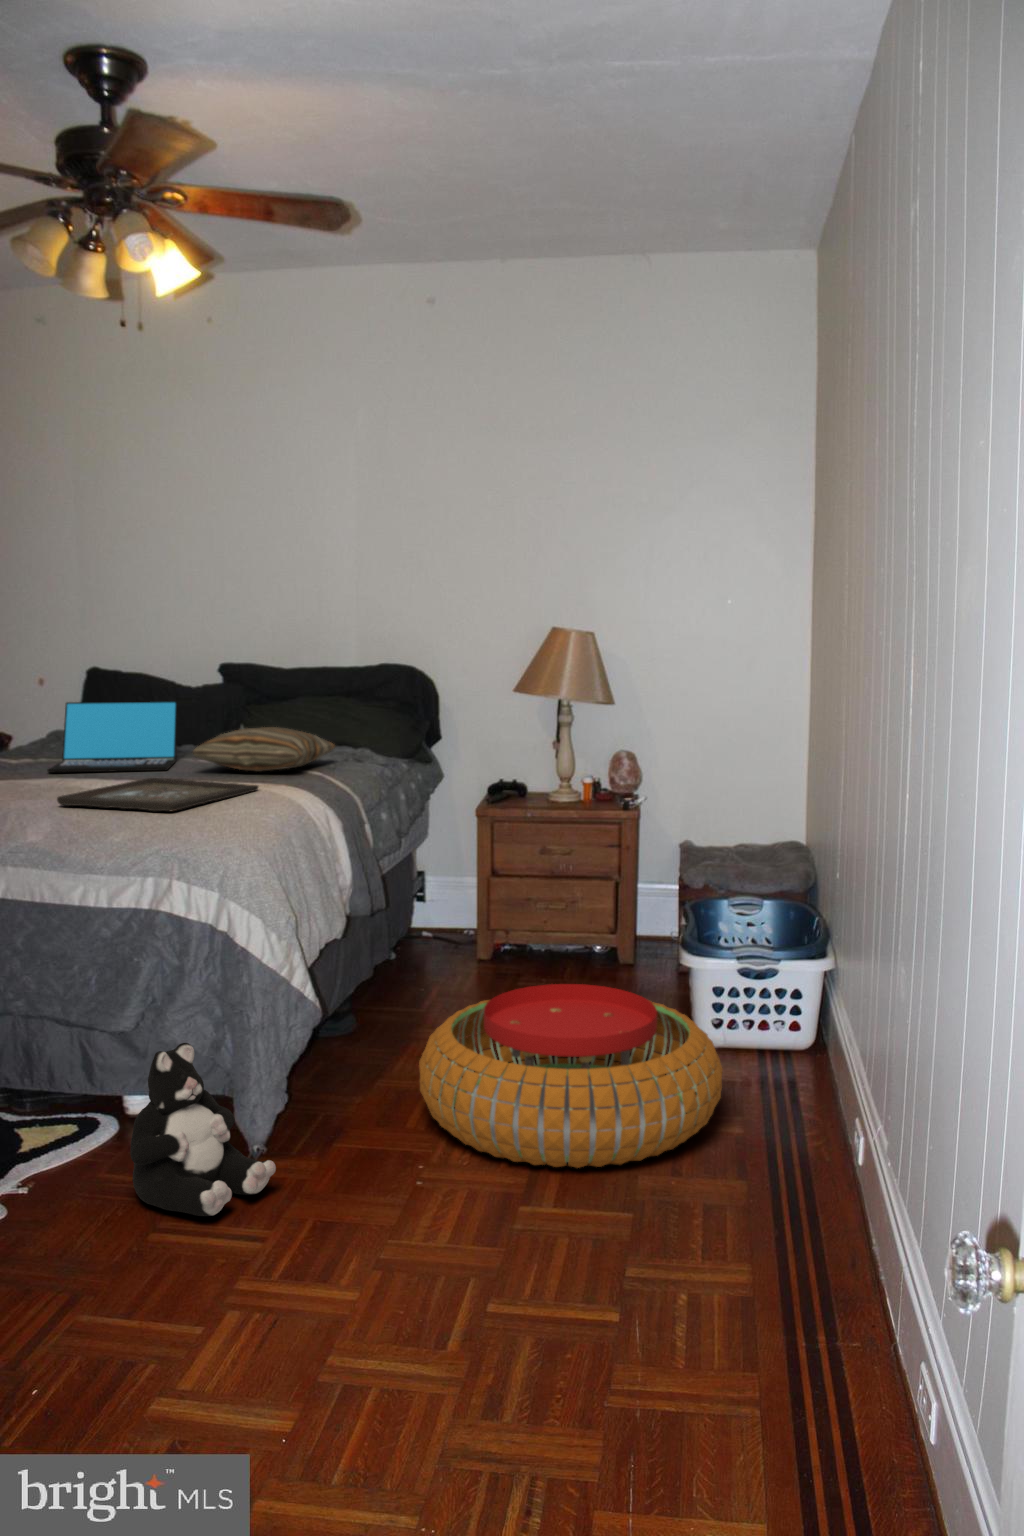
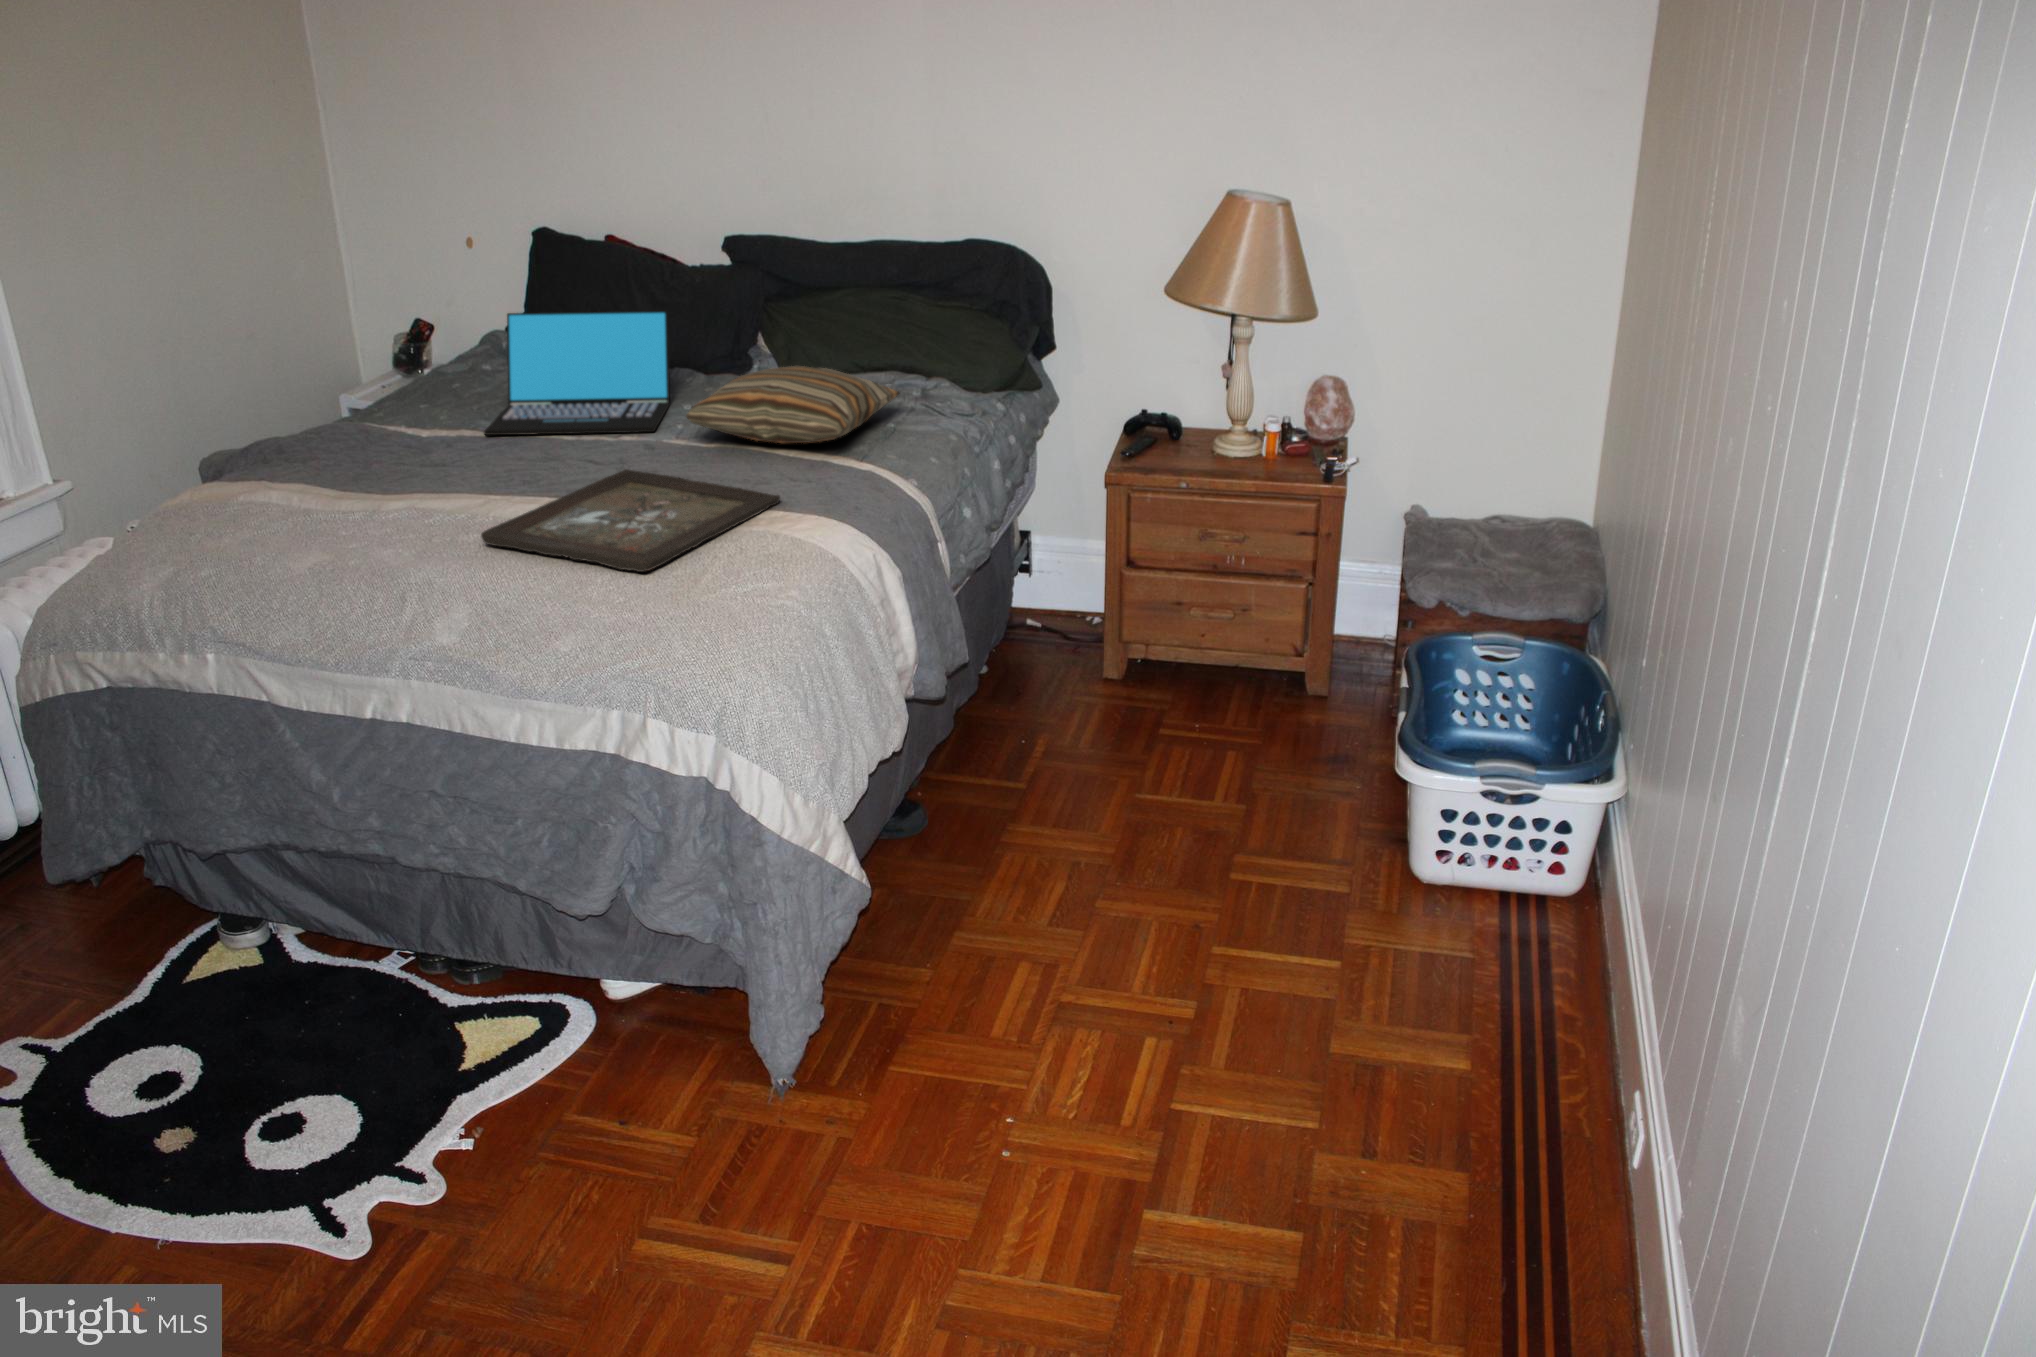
pouf: present [419,984,723,1168] -> none [1013,820,1457,1146]
plush toy: present [130,1043,276,1216] -> none [599,975,806,1230]

